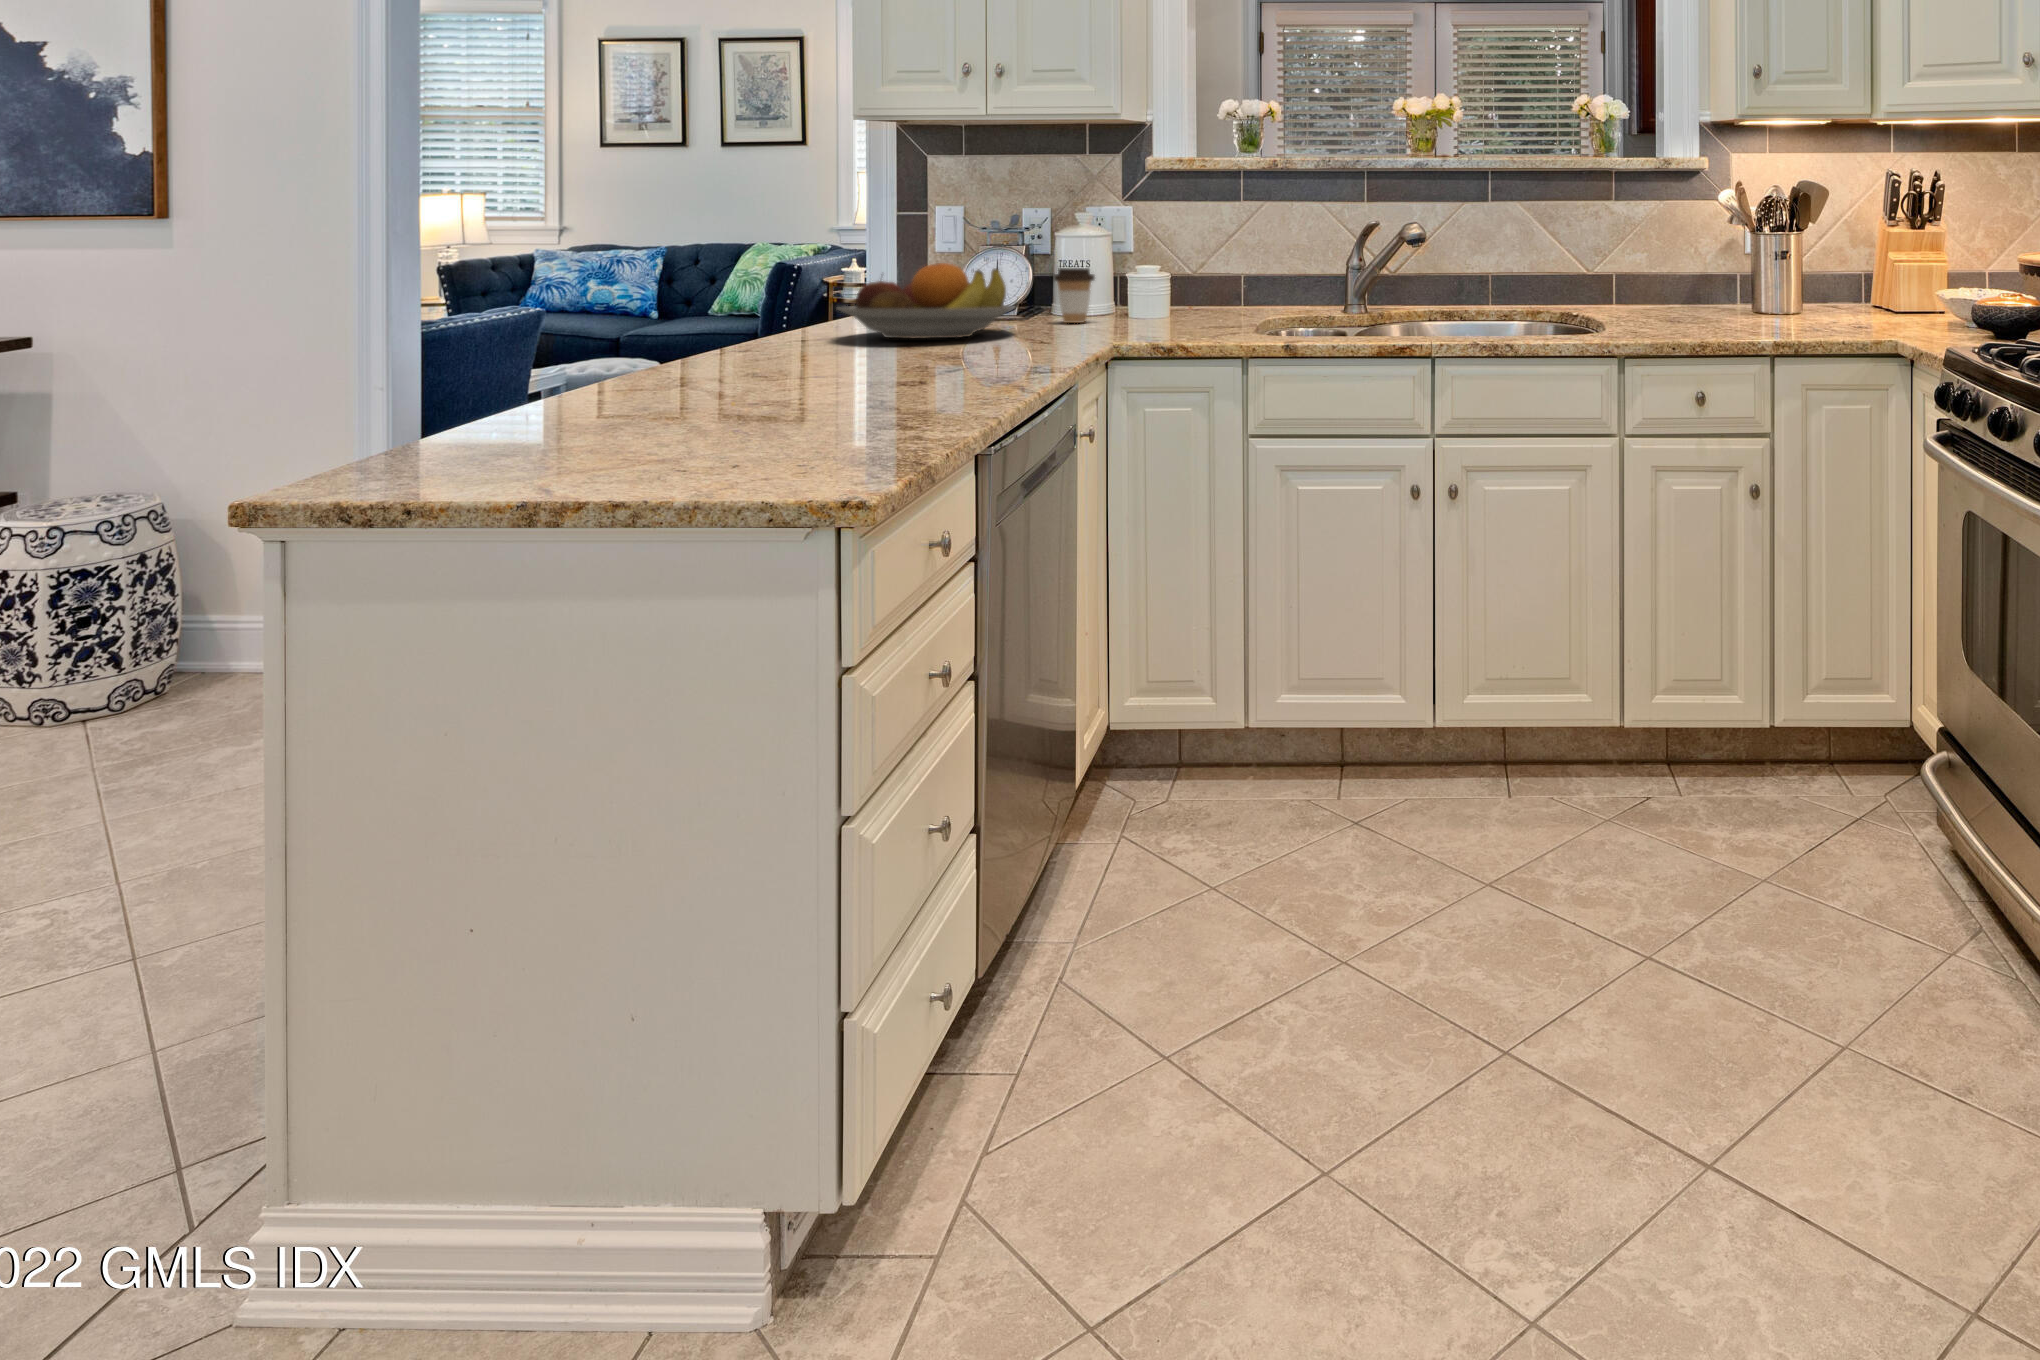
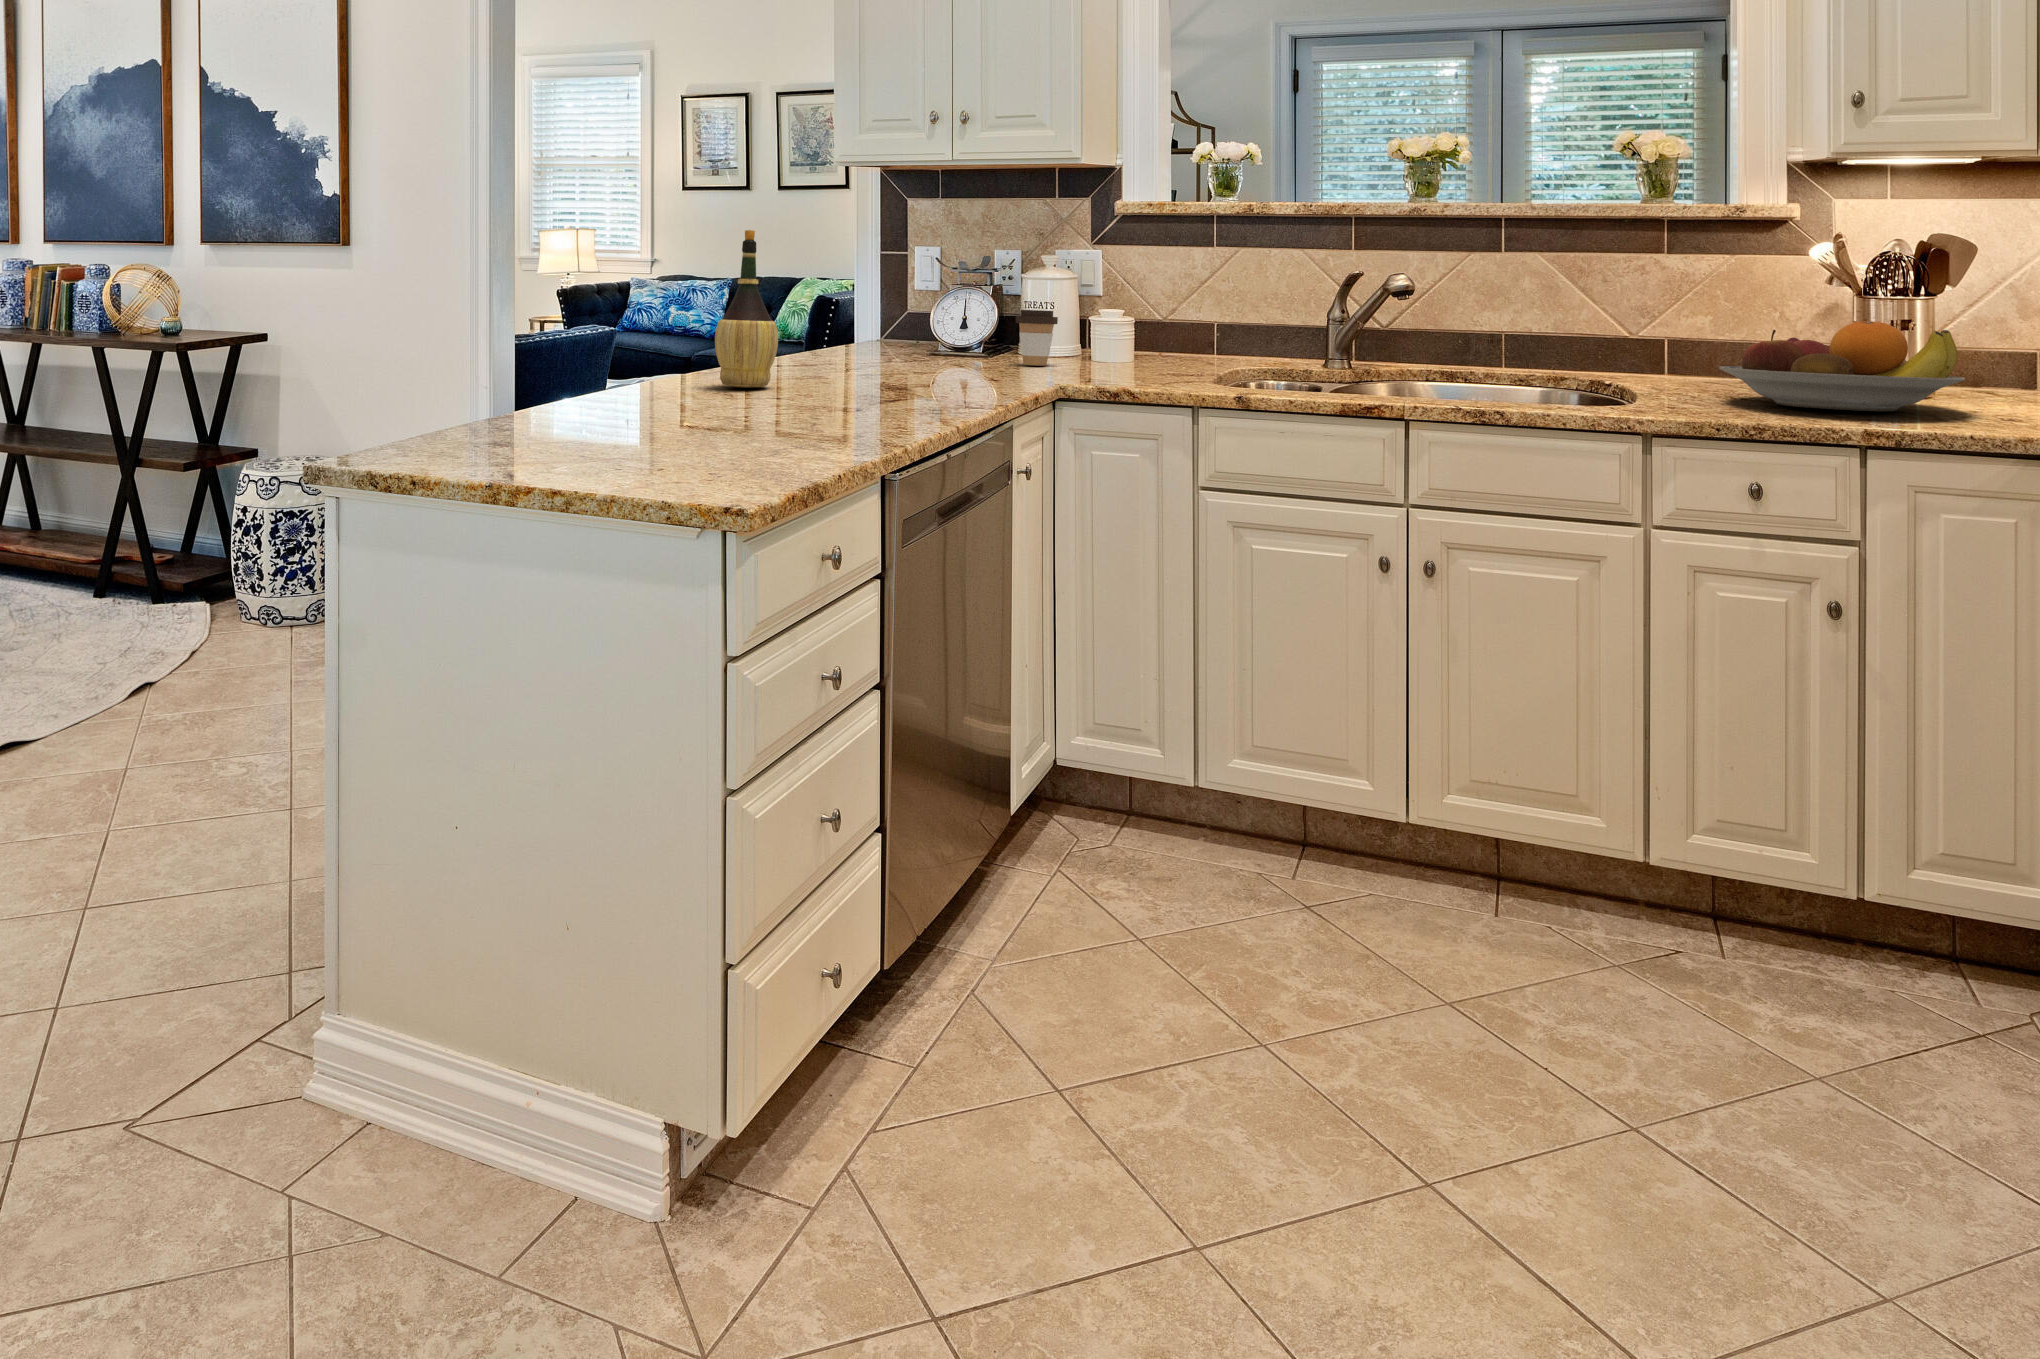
wine bottle: none [747,192,819,360] -> present [715,230,778,388]
fruit bowl: present [837,263,1015,339] -> present [1719,321,1965,411]

